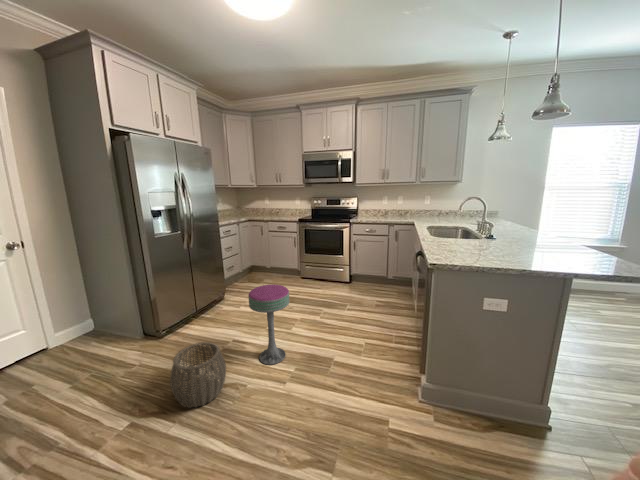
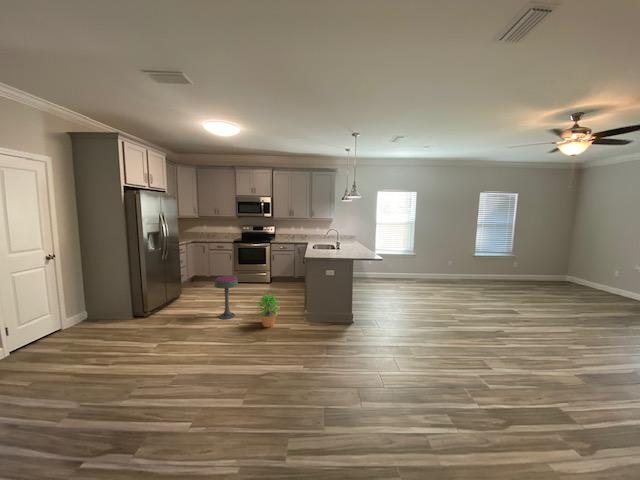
potted plant: none [317,336,374,410] -> present [259,295,278,327]
woven basket: present [170,342,226,408] -> none [175,306,206,336]

